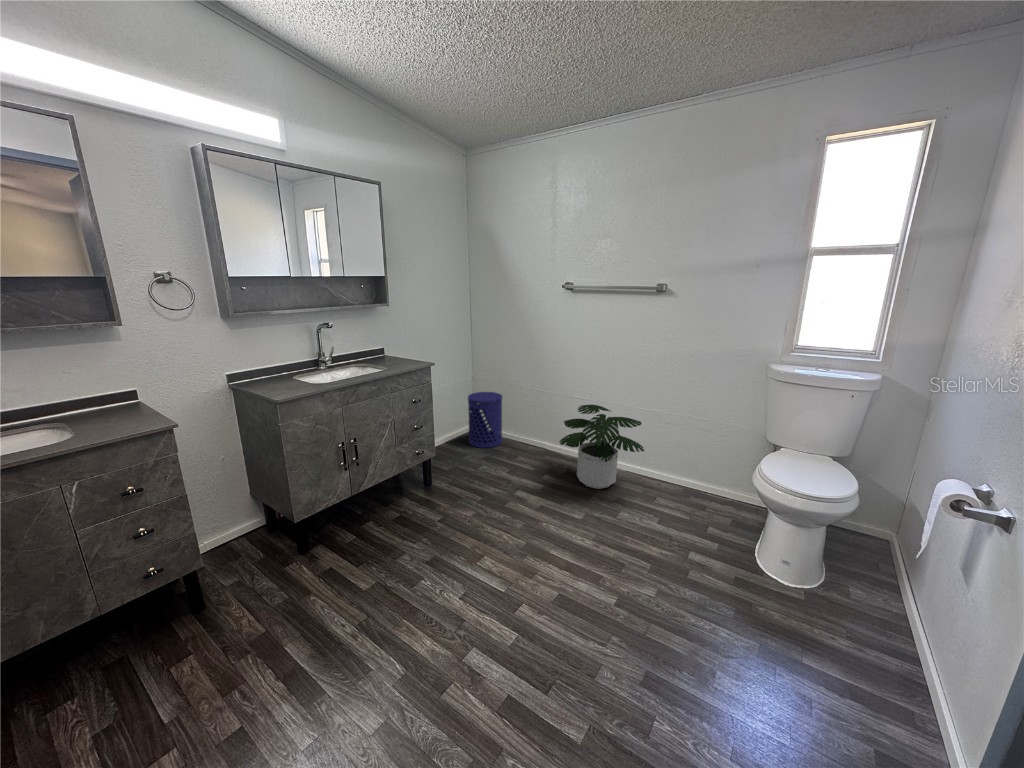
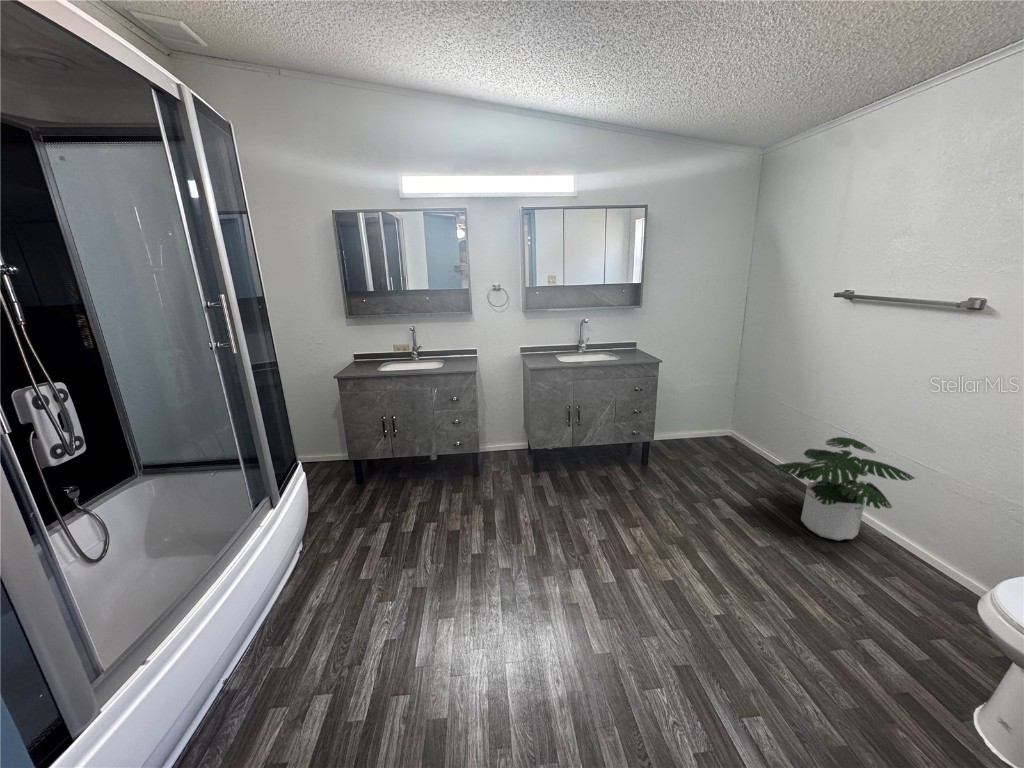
waste bin: present [468,392,502,448] -> none [715,398,762,458]

